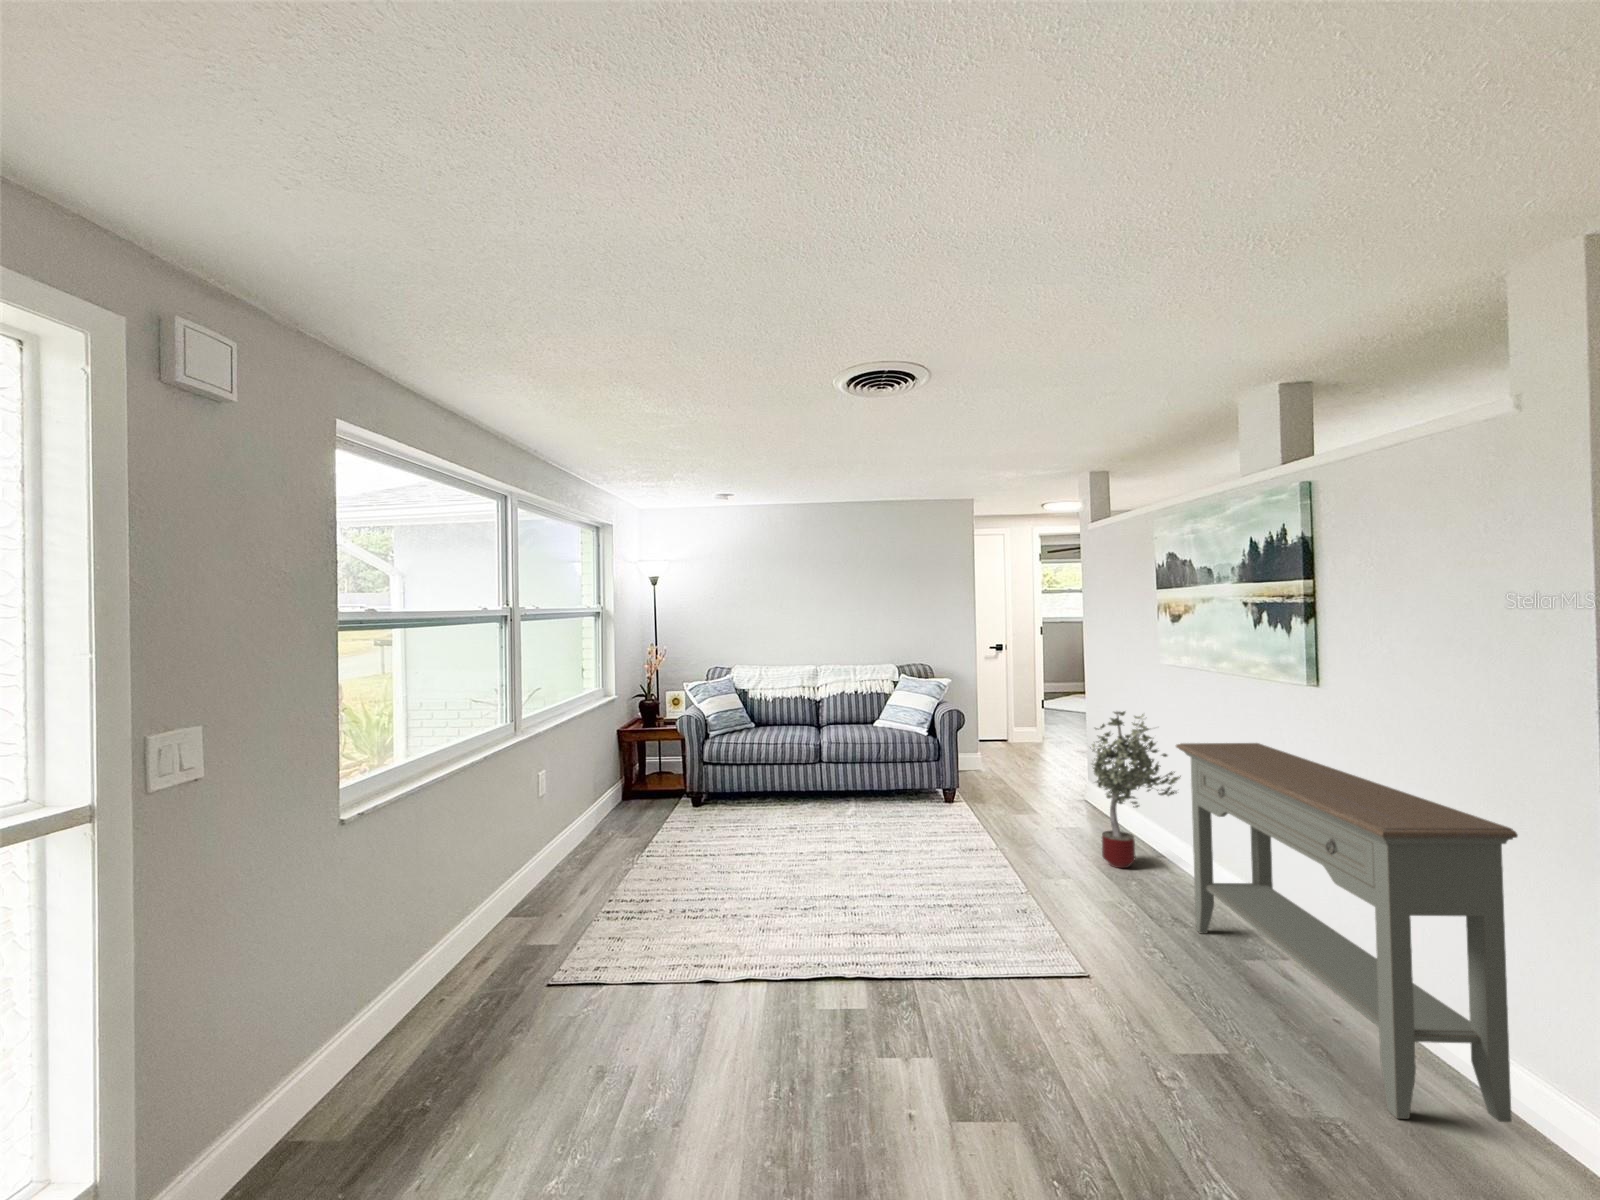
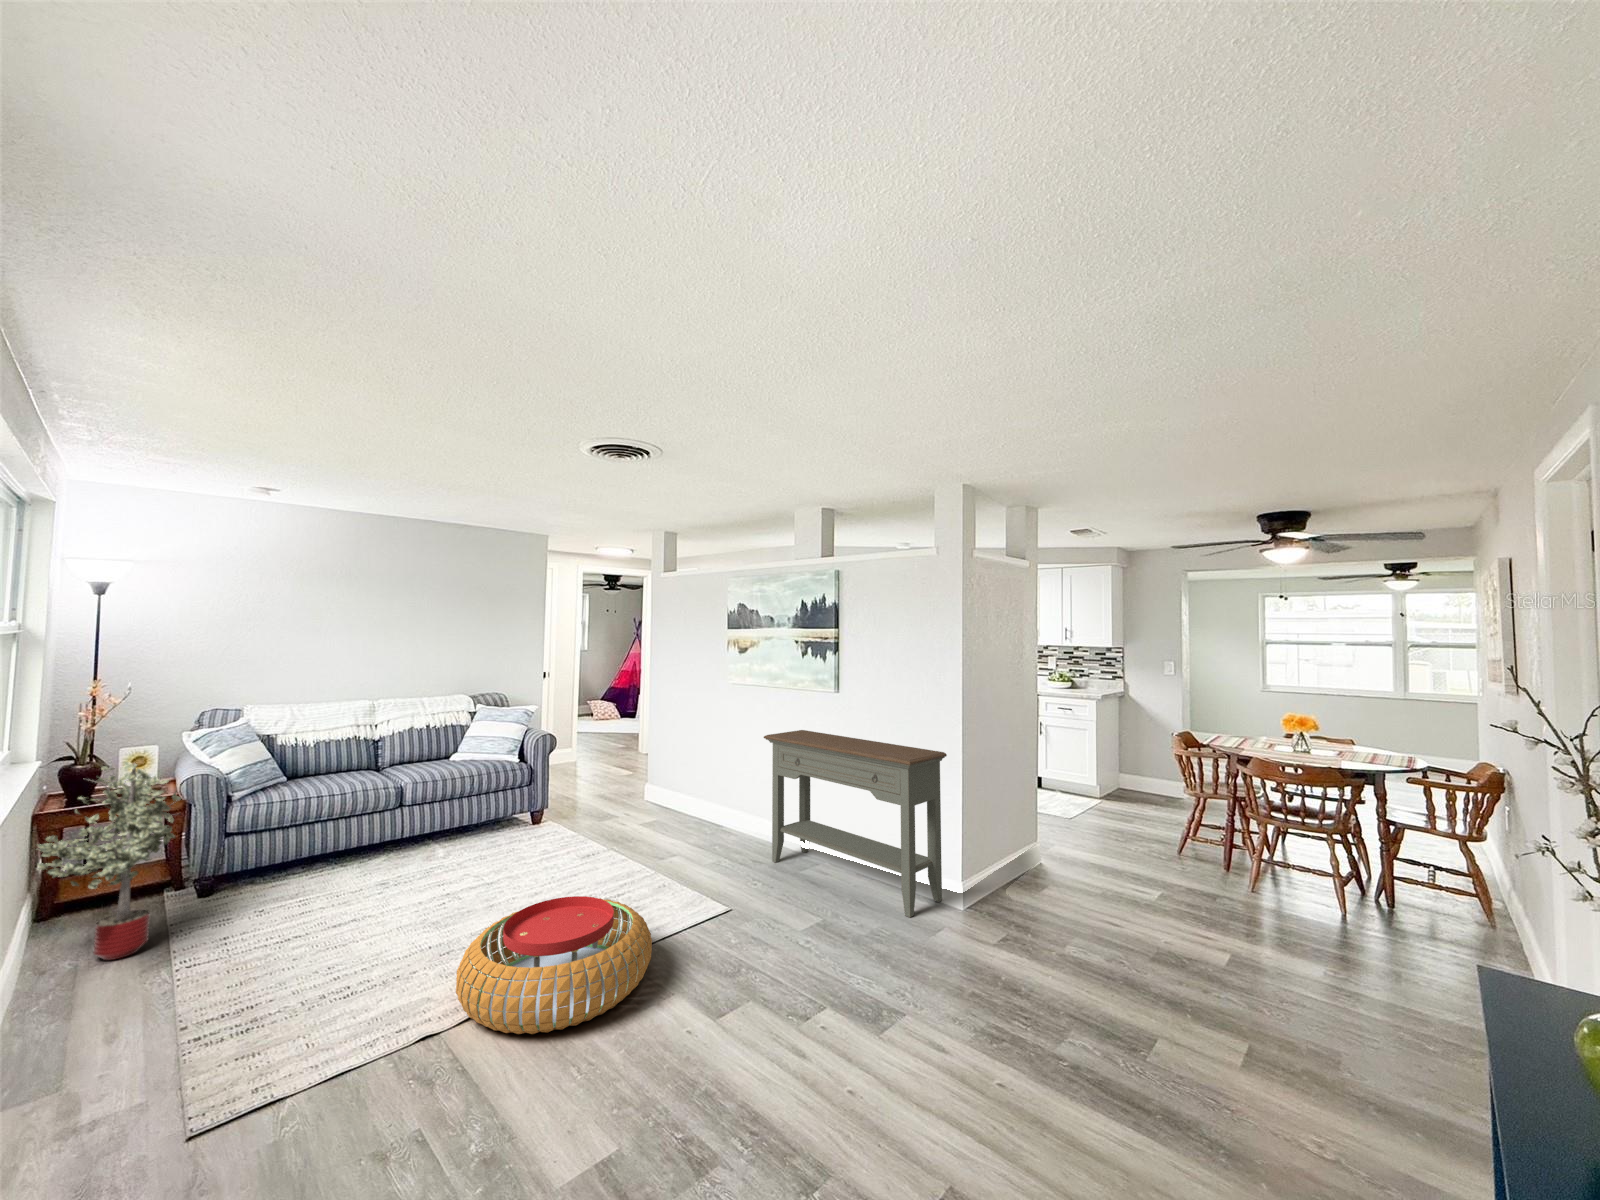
potted tree: present [1092,711,1181,868] -> present [37,762,181,960]
pouf: none [738,887,932,1029] -> present [456,896,652,1034]

